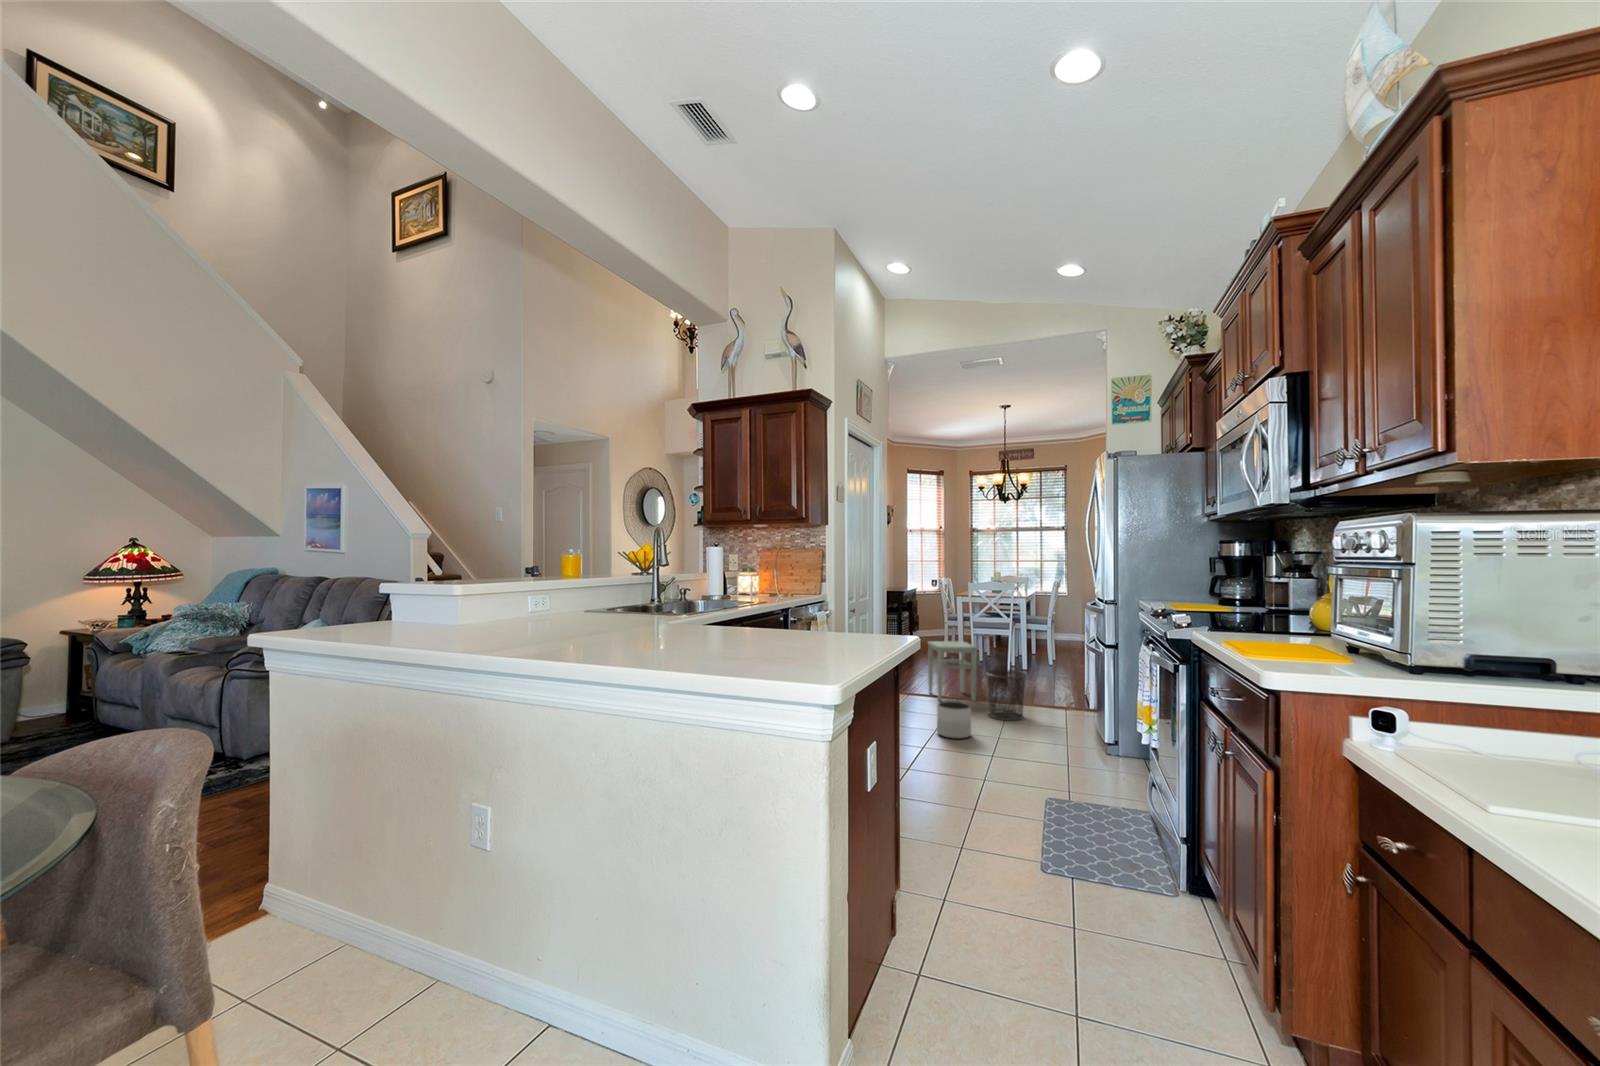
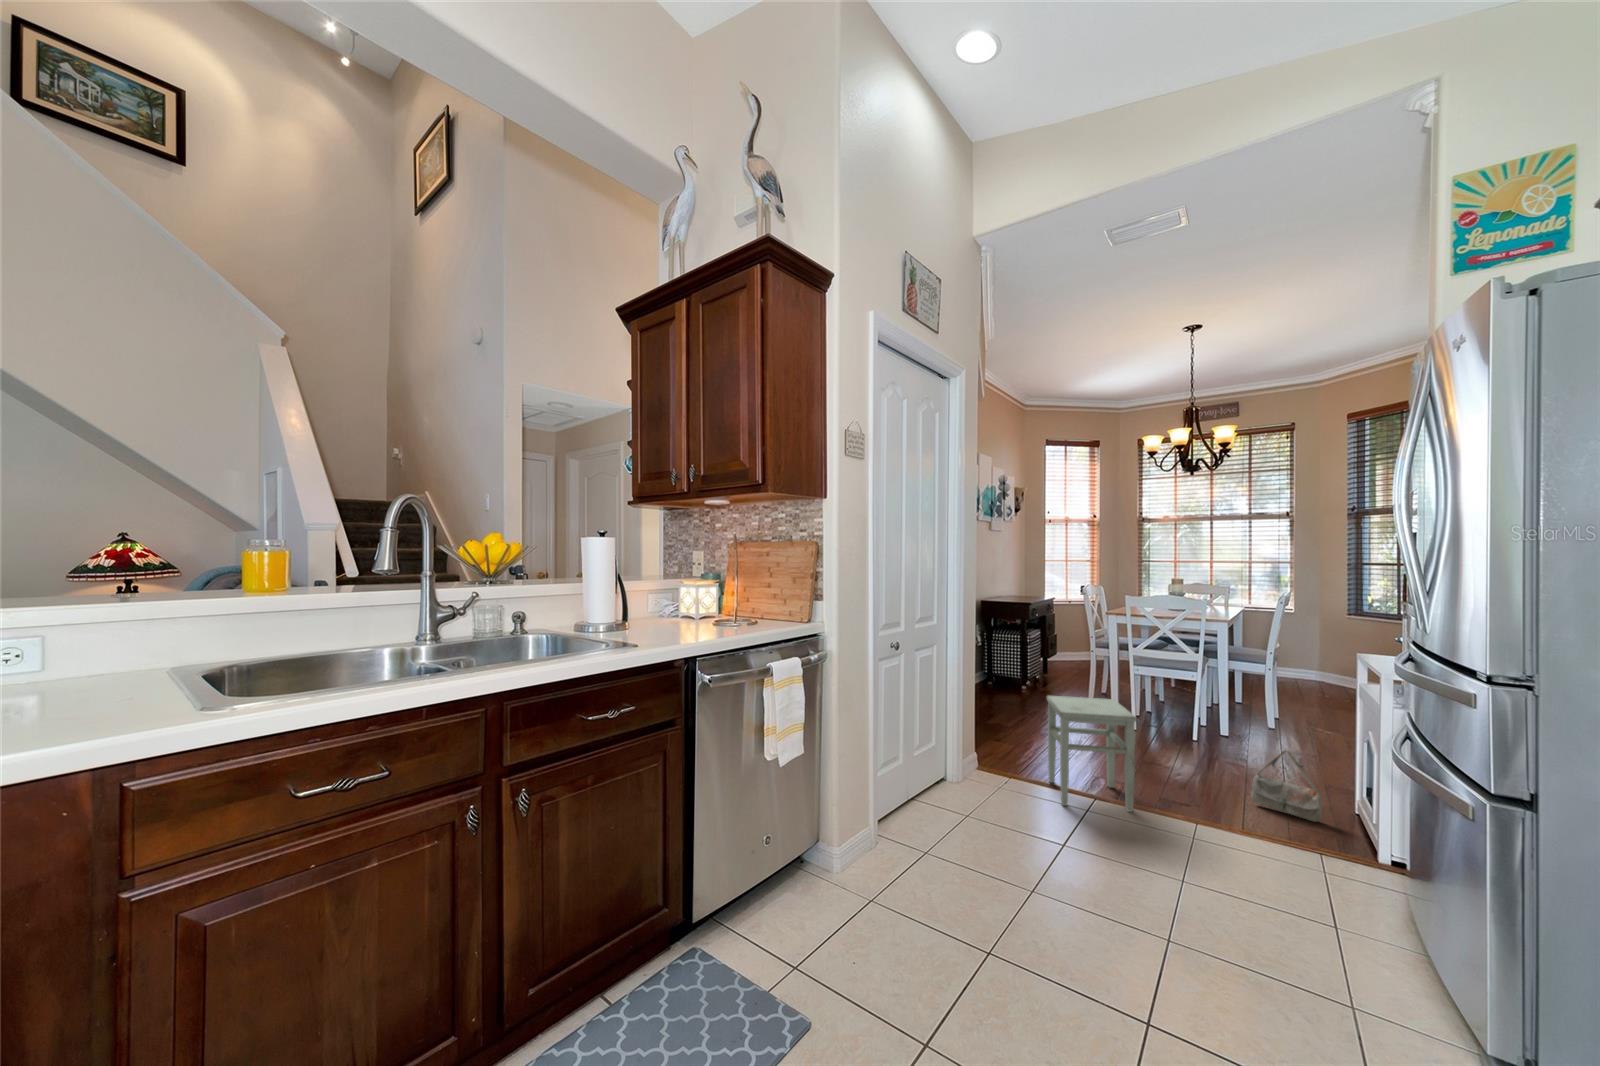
bag: none [1034,661,1066,698] -> present [1251,749,1322,822]
trash can: present [986,669,1027,721] -> none [1149,772,1243,889]
planter: present [937,701,971,739] -> none [1036,848,1112,946]

